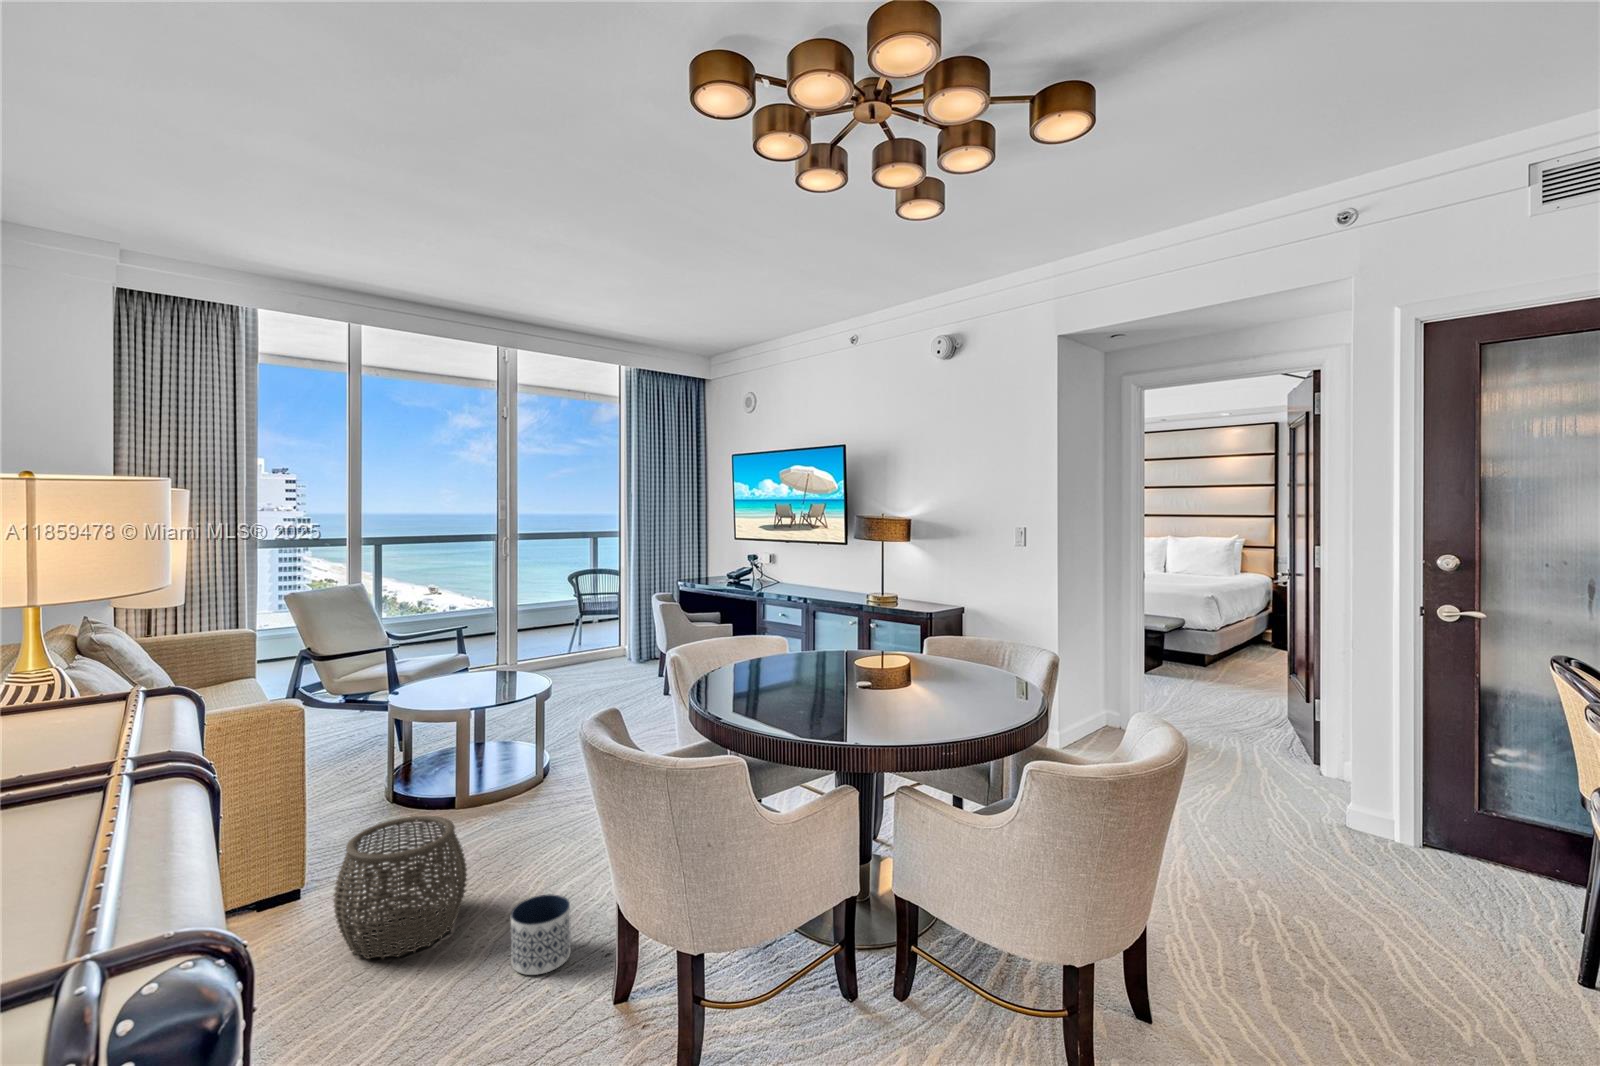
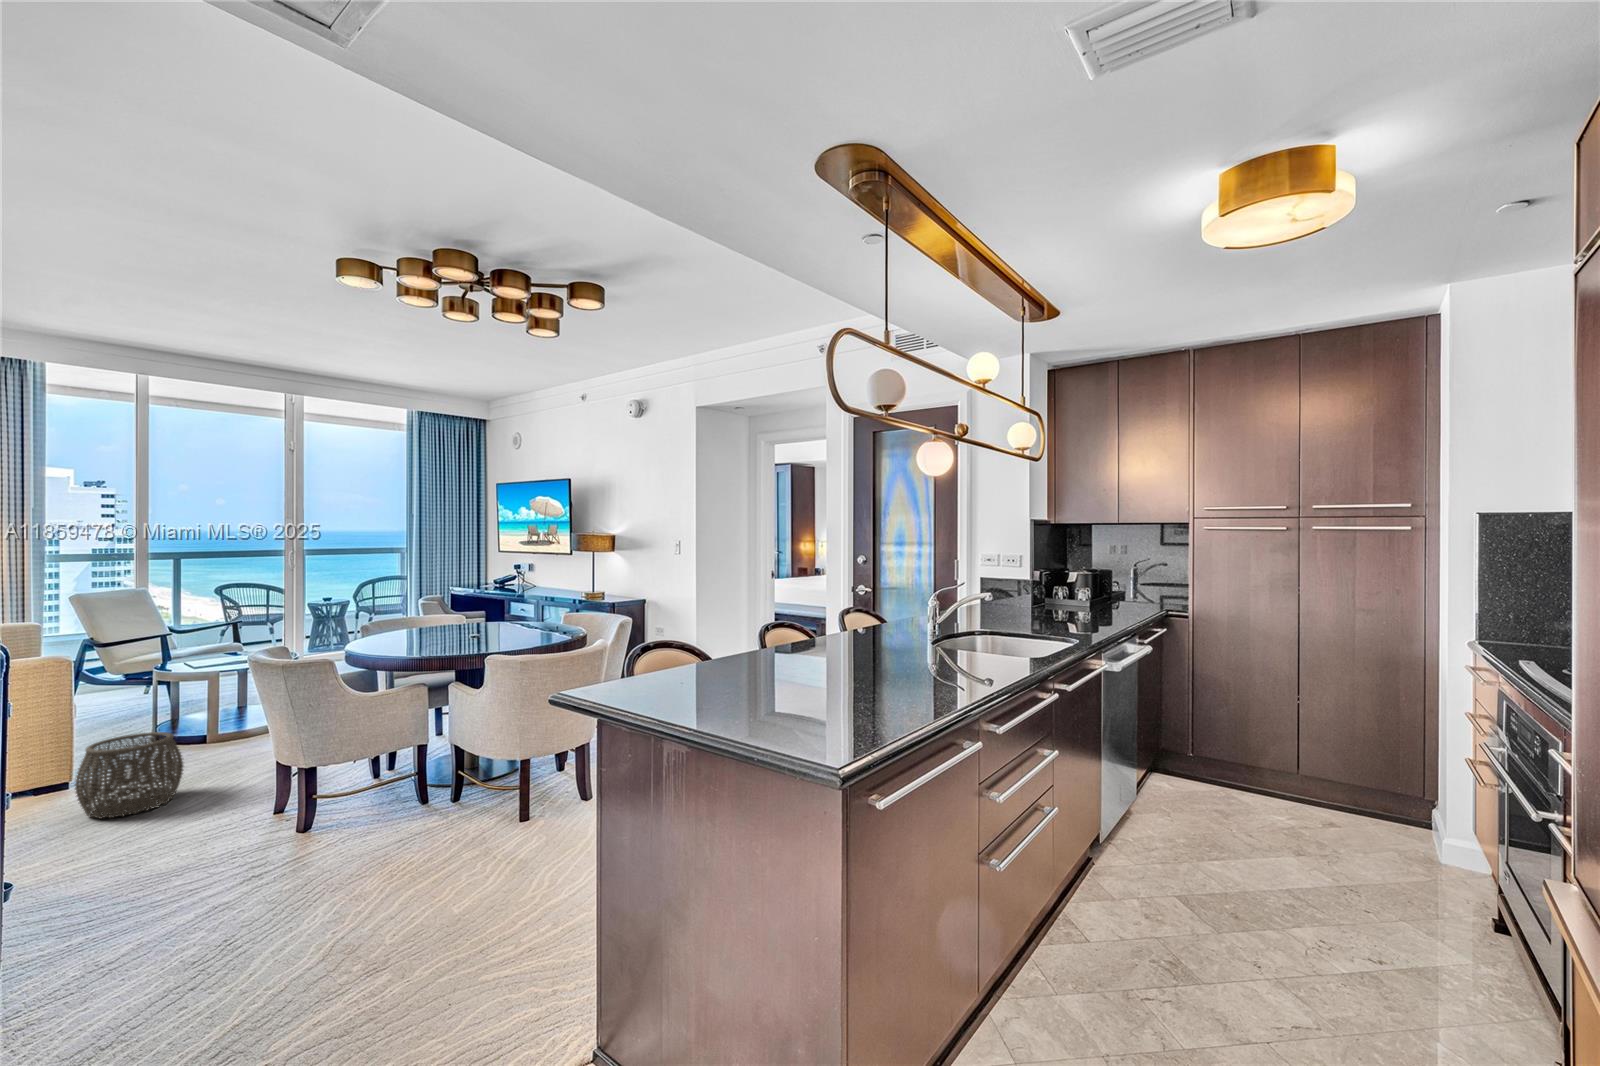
planter: present [511,895,571,975] -> none [204,773,251,818]

